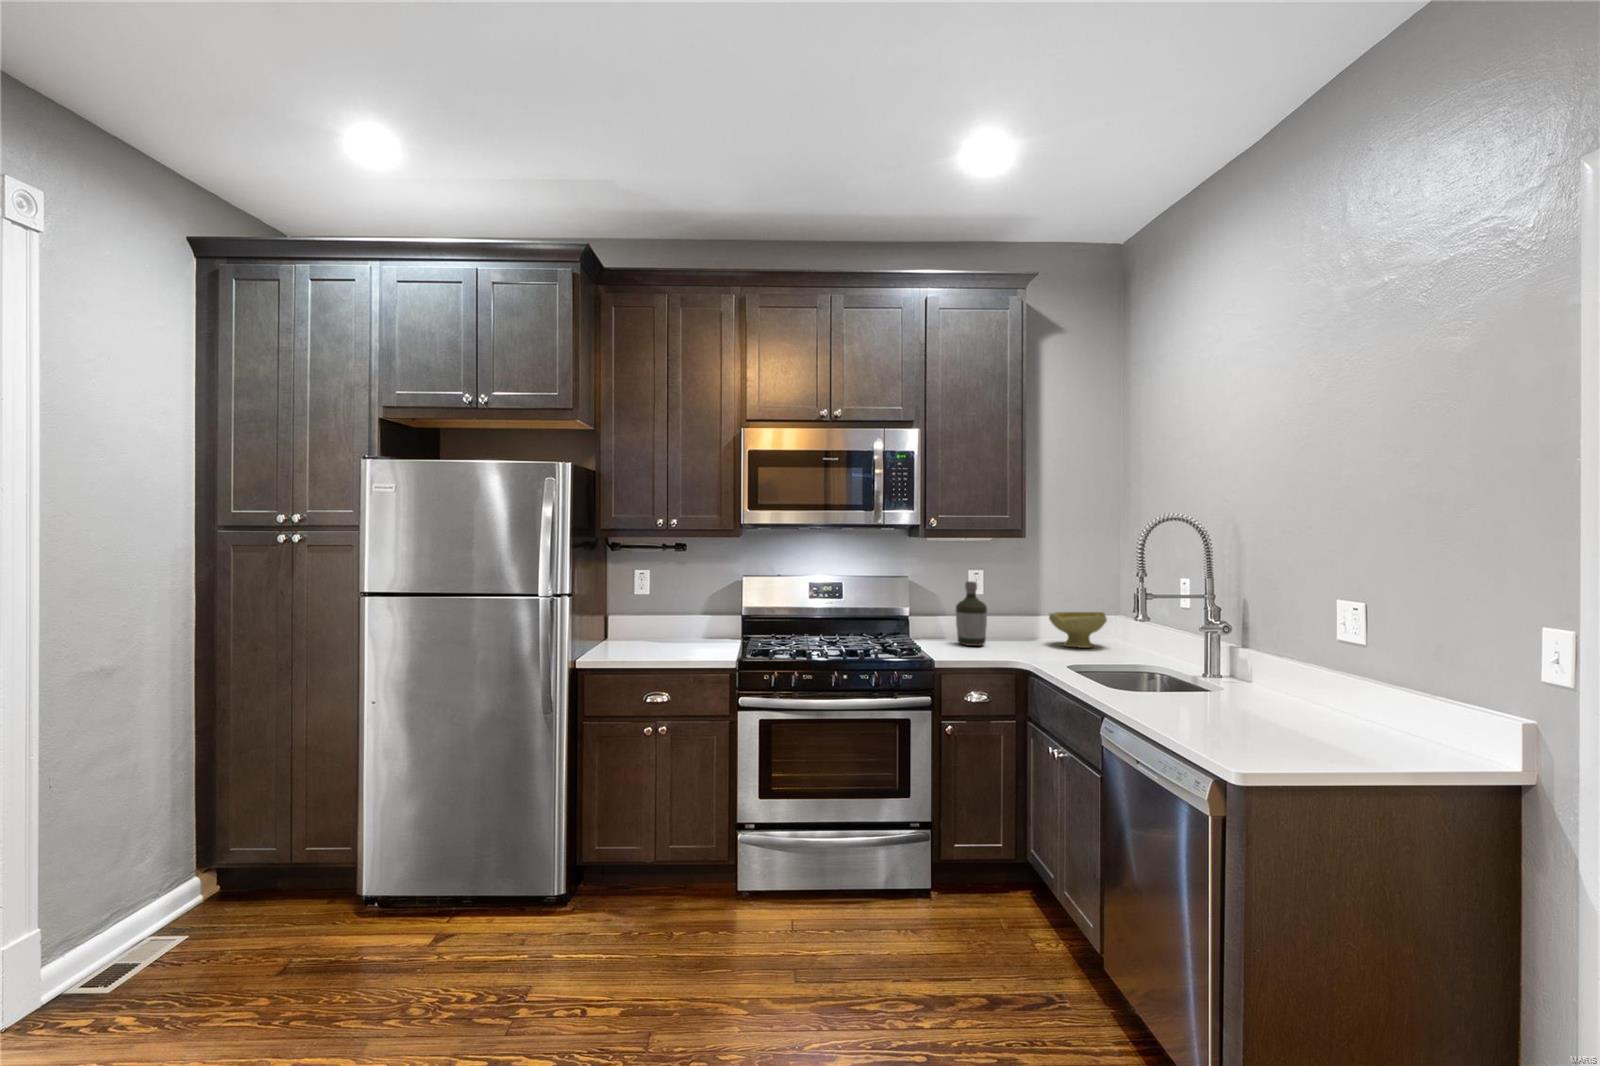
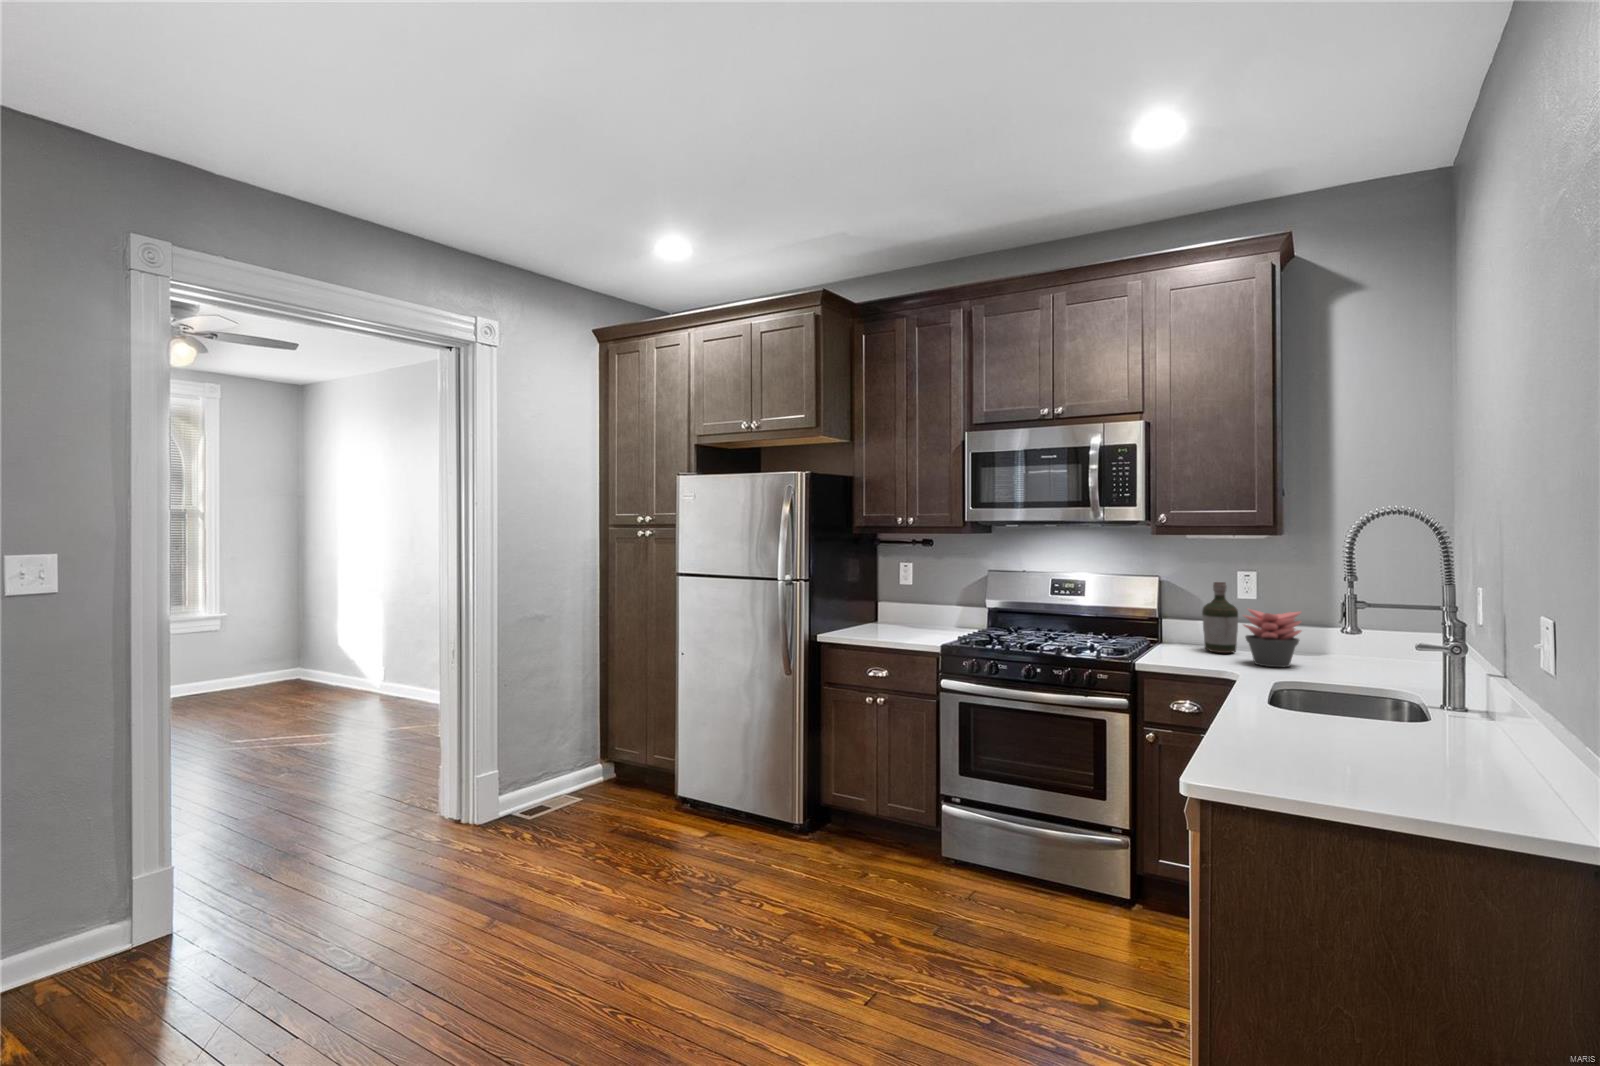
succulent plant: none [1004,605,1051,655] -> present [1244,609,1301,667]
bowl: present [1049,612,1107,648] -> none [1323,621,1403,666]

